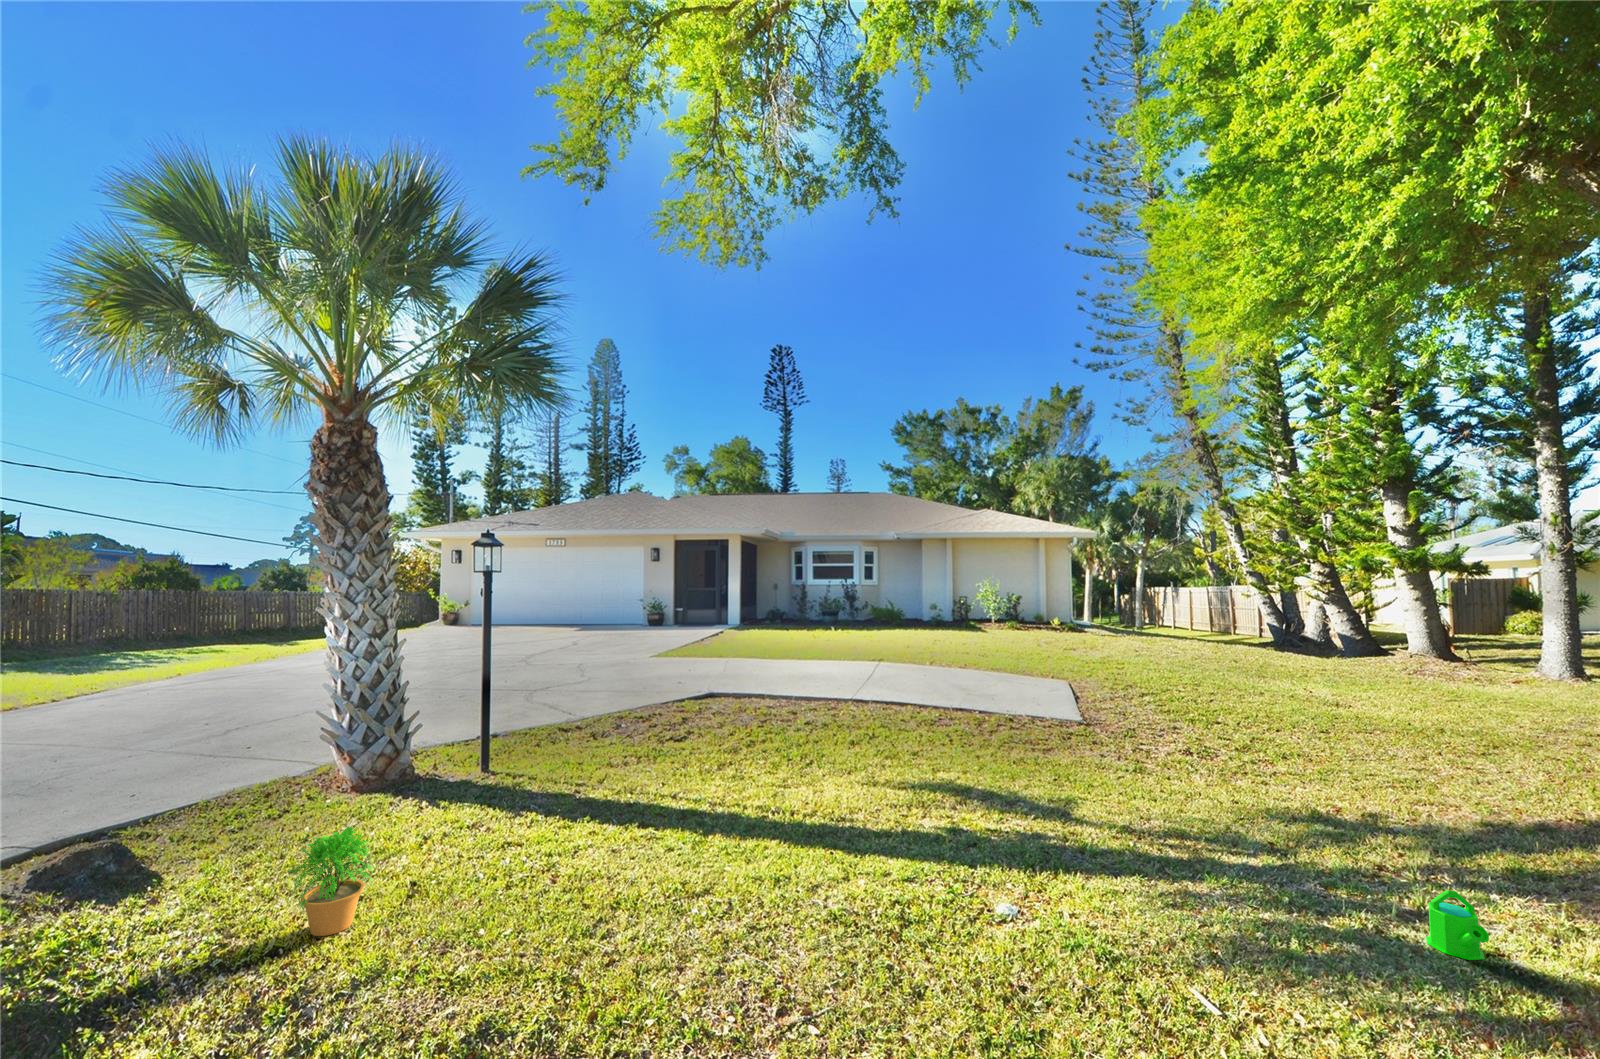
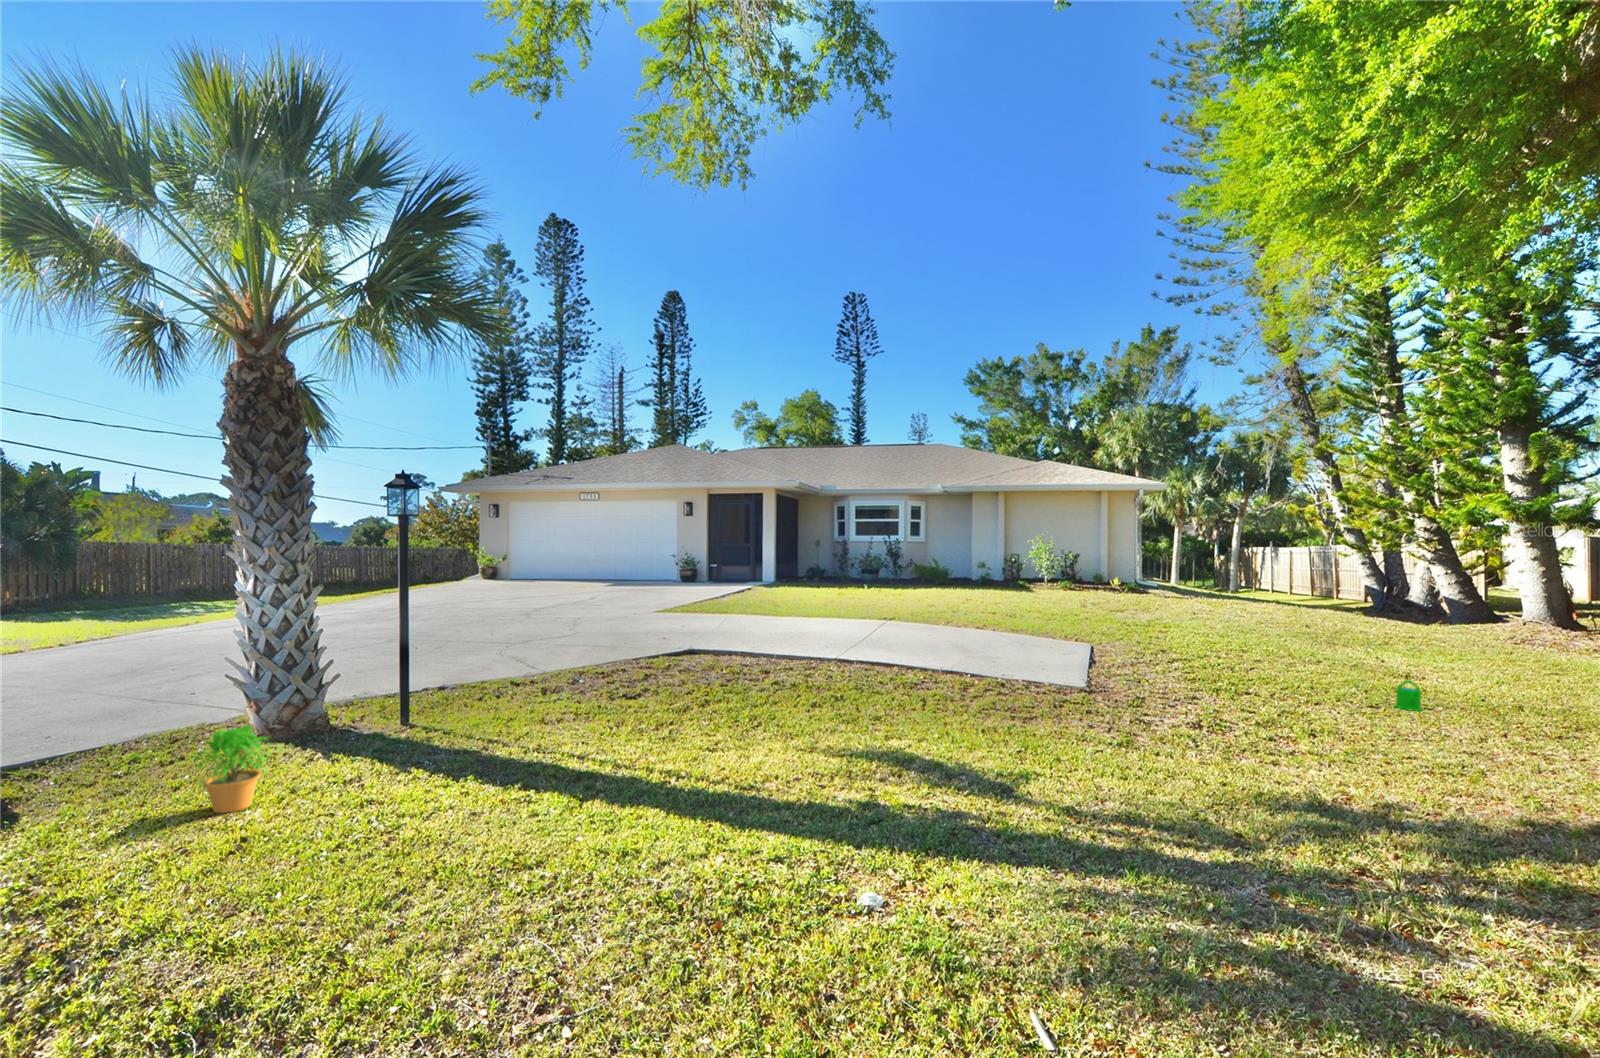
watering can: present [1426,890,1489,960] -> present [1395,680,1422,711]

